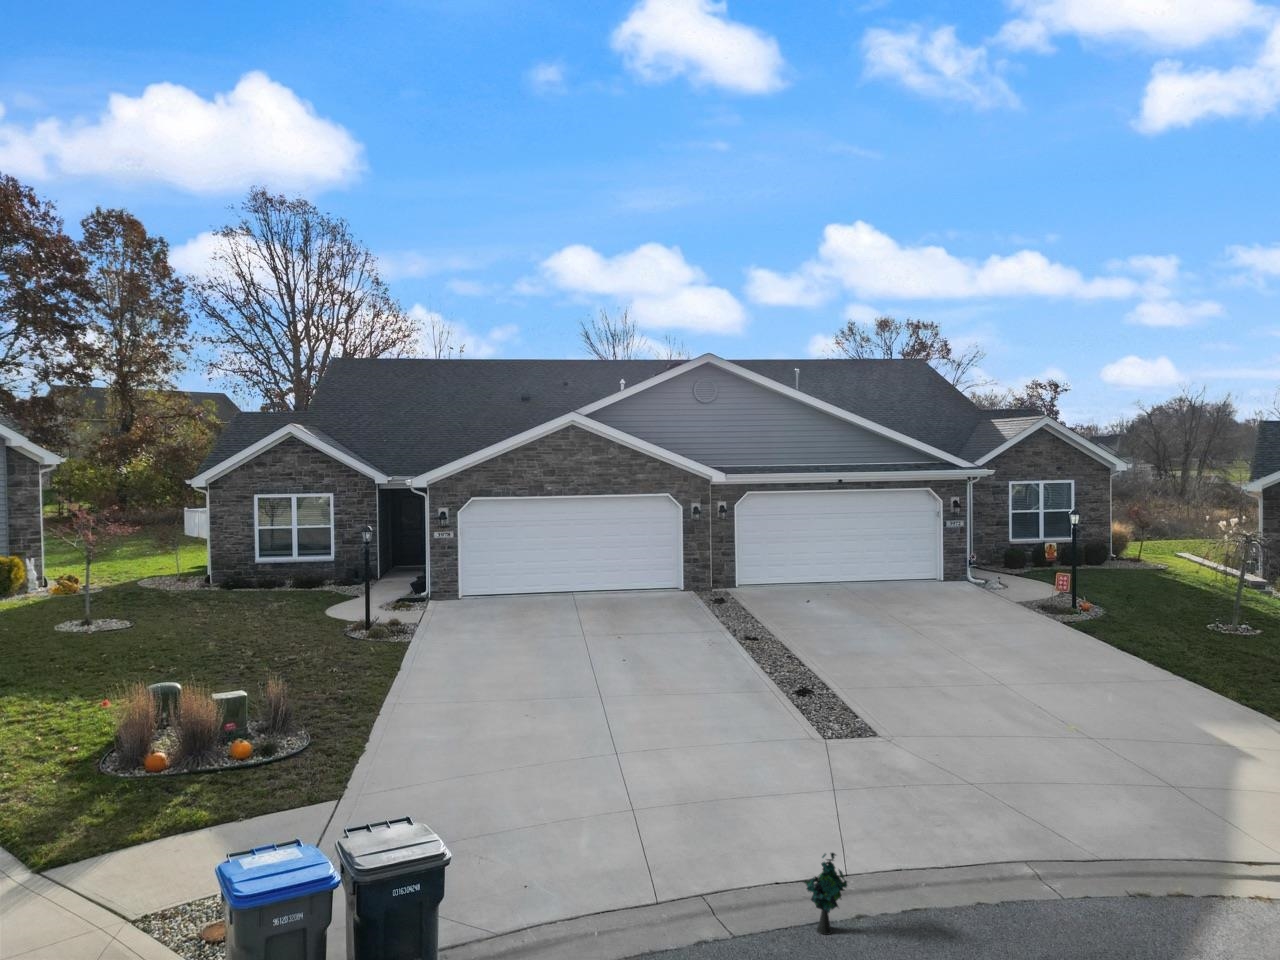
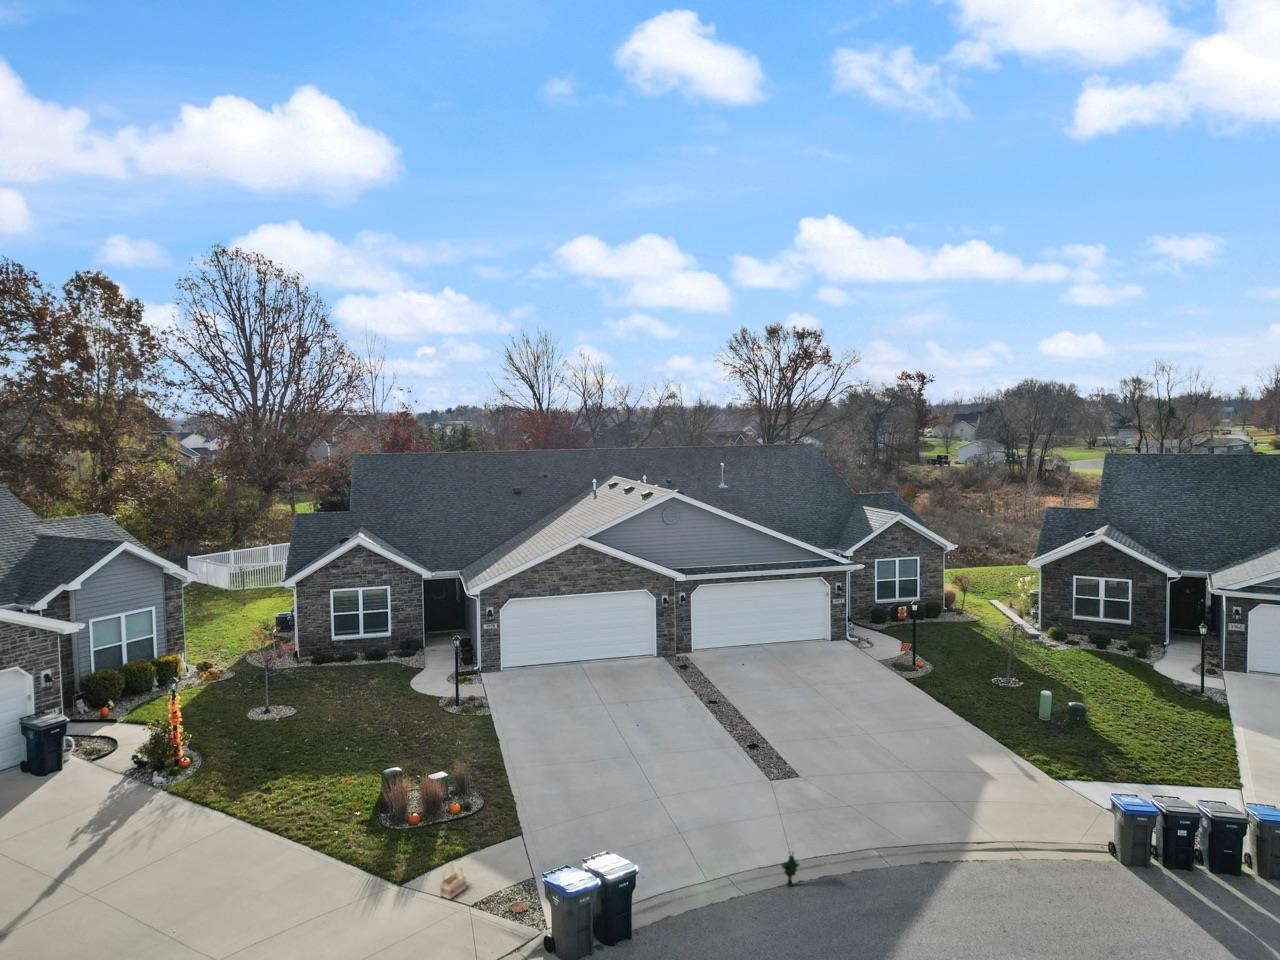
basket: none [55,837,123,913] -> present [440,871,466,899]

